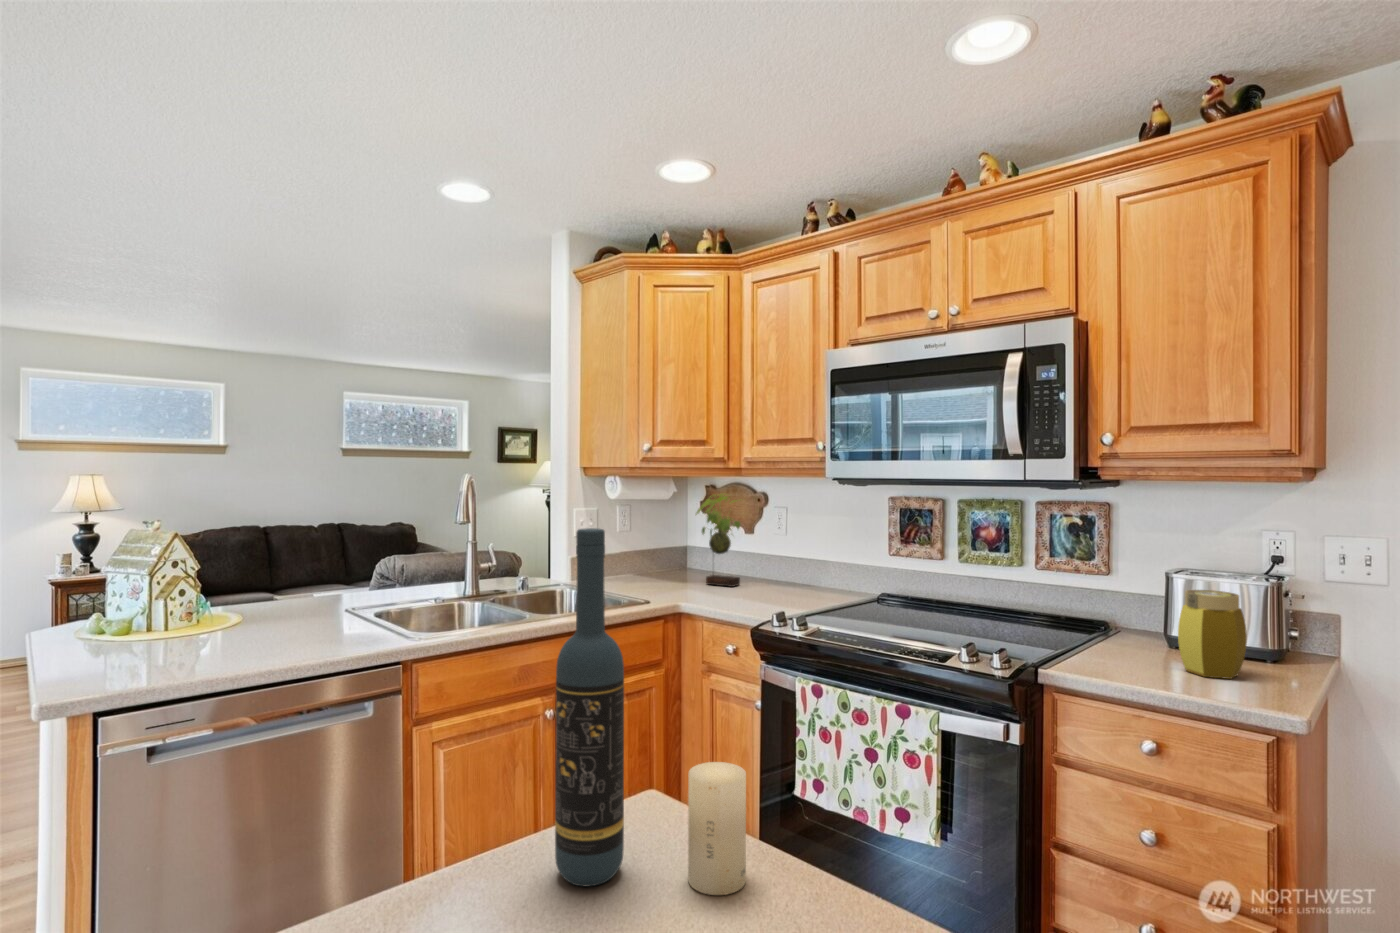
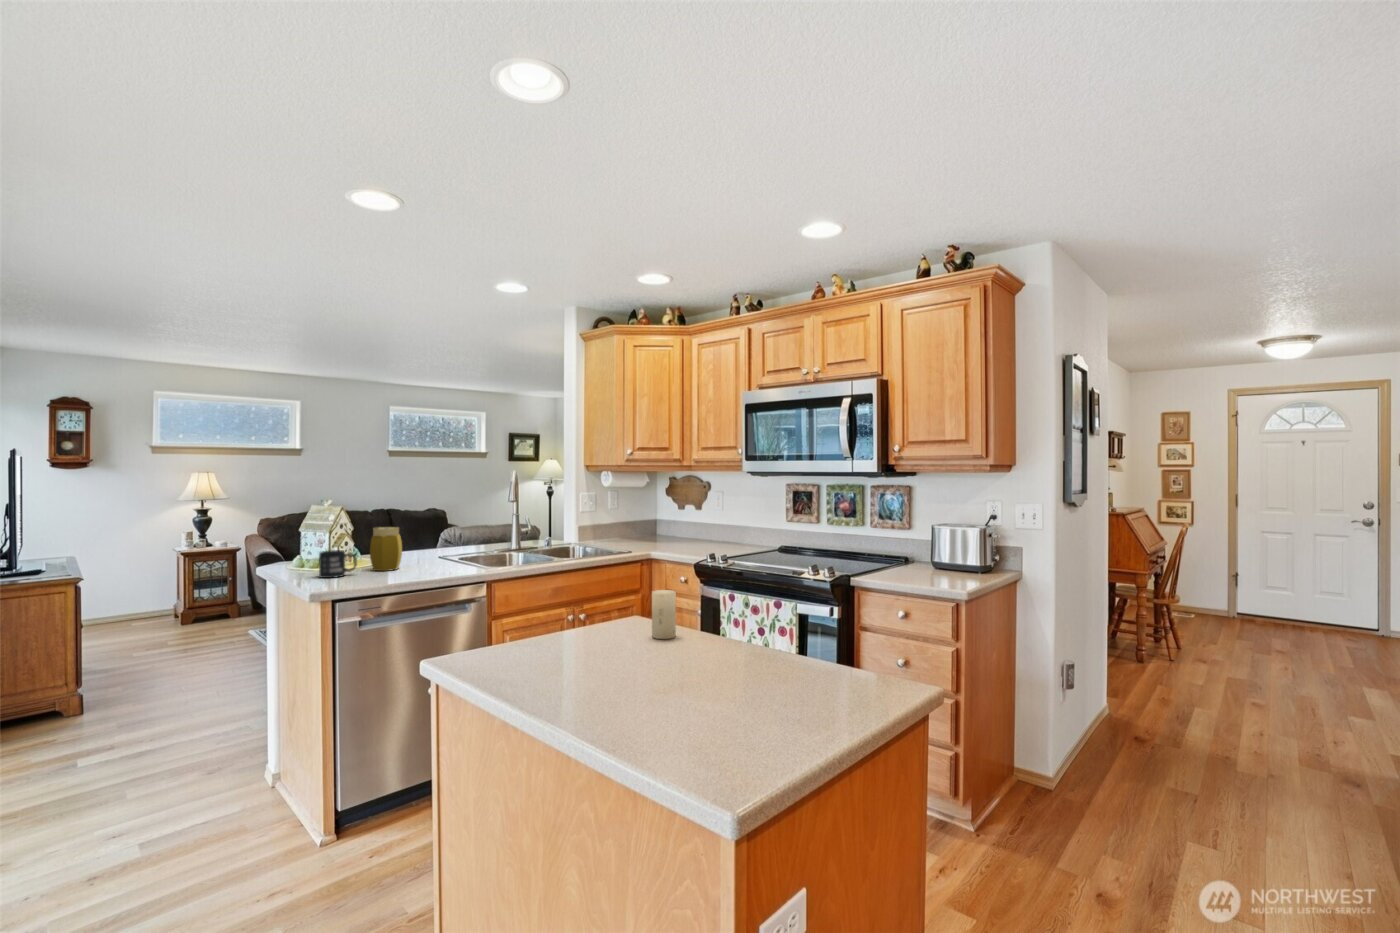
plant: present [696,494,740,587] -> none [660,477,695,544]
wine bottle: present [555,528,624,887] -> none [596,491,625,638]
jar: present [1178,590,1247,679] -> present [370,527,402,571]
mug: none [109,612,180,662] -> present [319,550,357,578]

